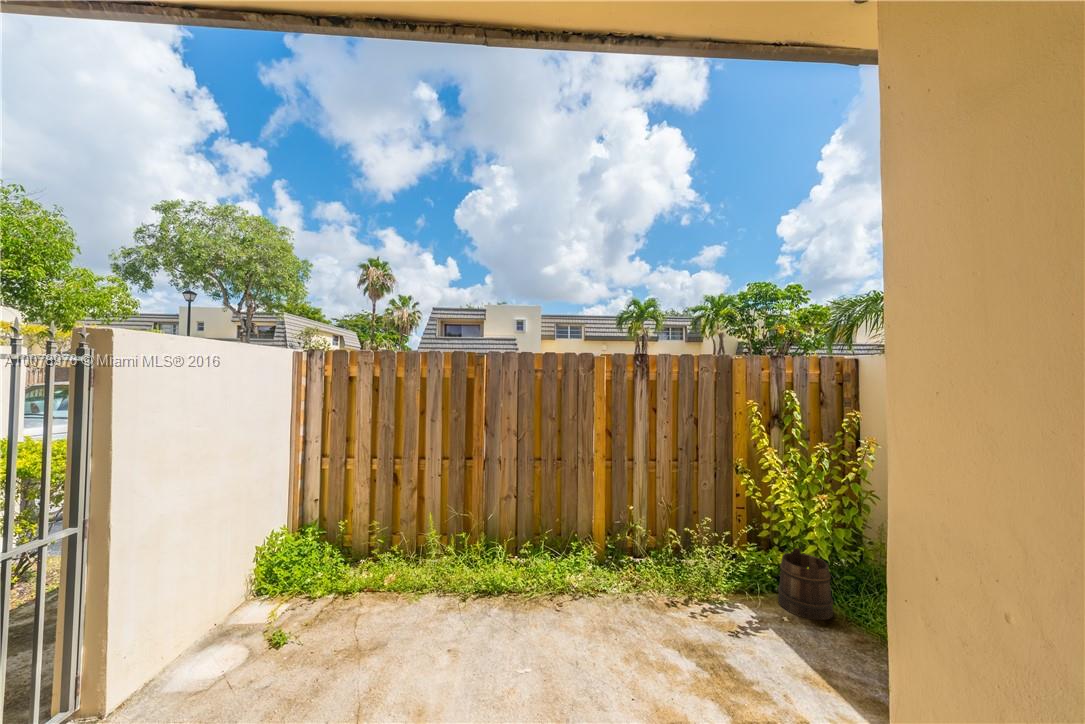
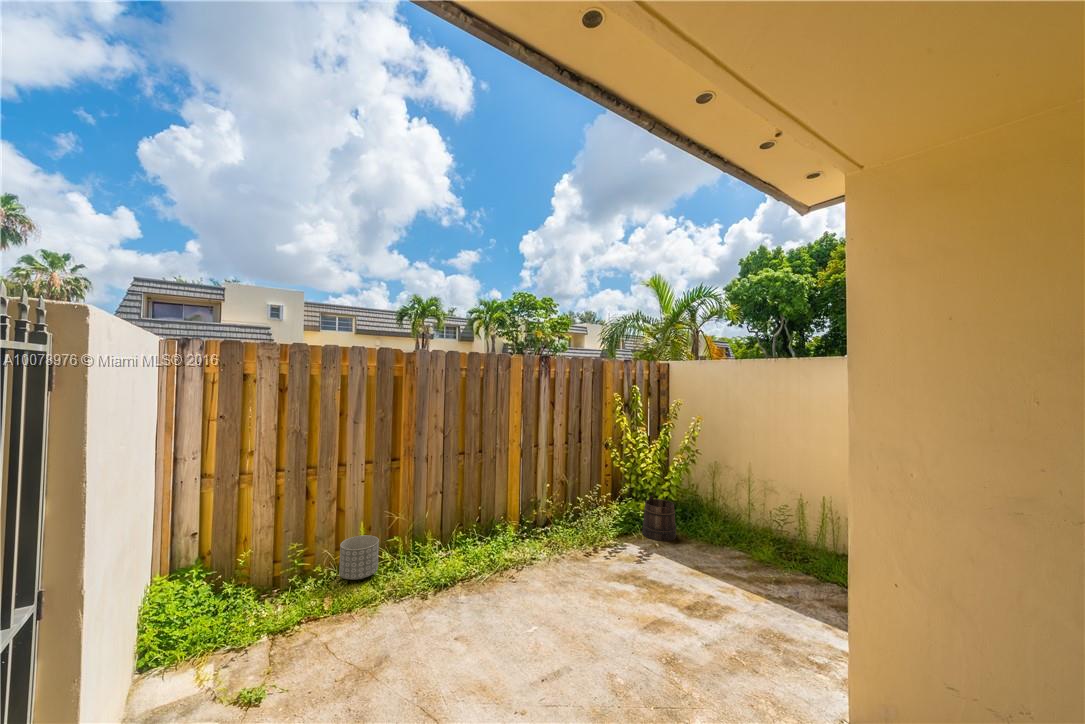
planter: none [408,524,442,564] -> present [339,535,379,580]

